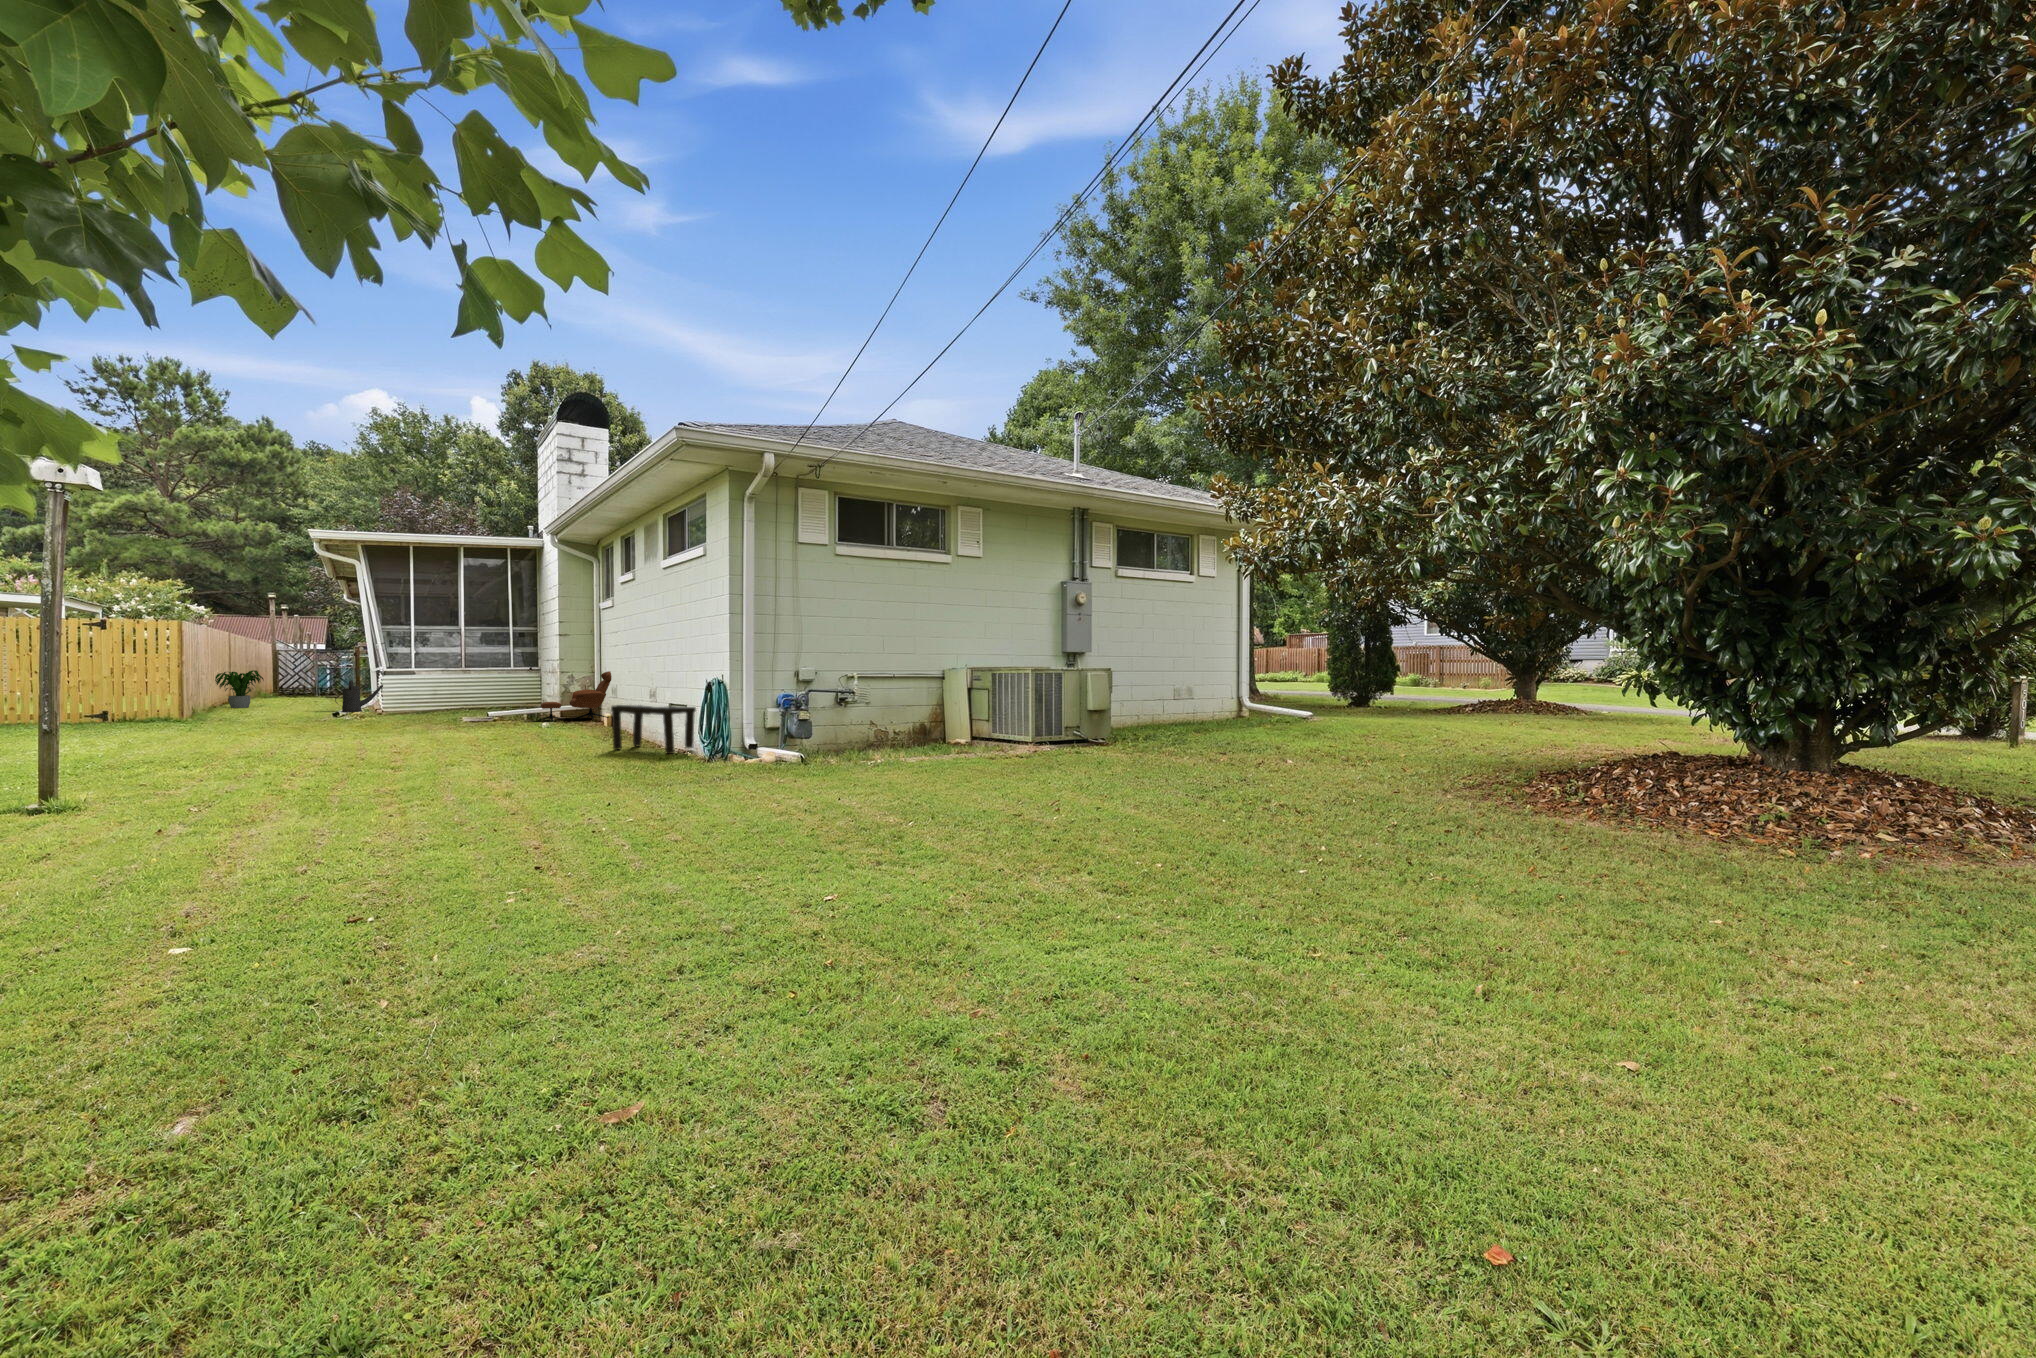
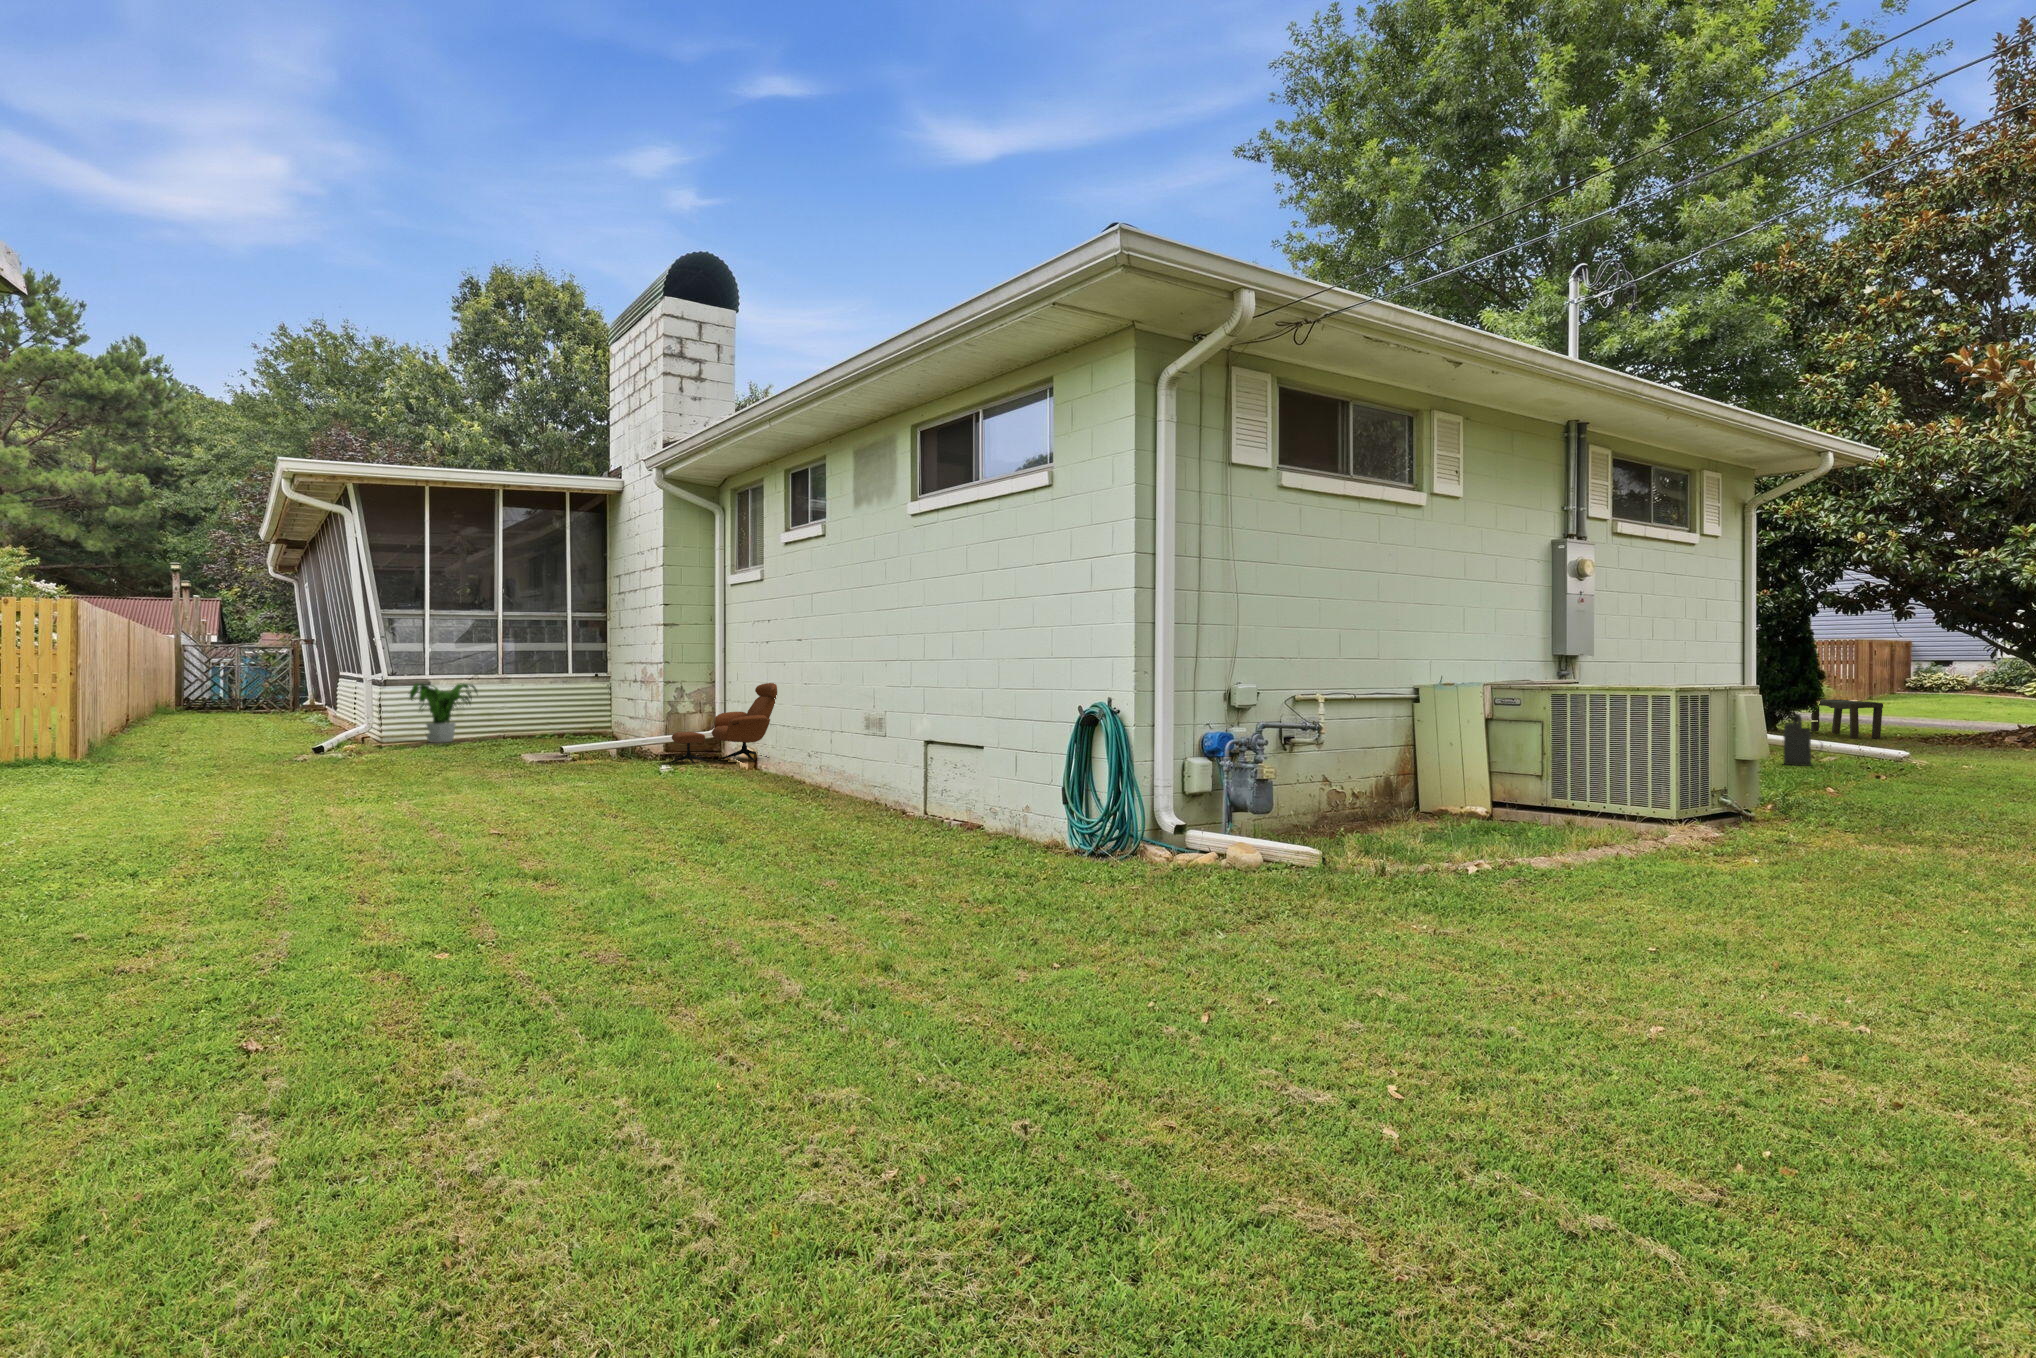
potted plant: present [215,670,264,708] -> present [410,683,478,743]
watering can: present [335,680,383,712] -> present [1783,714,1814,766]
bench: present [611,705,696,754] -> present [1811,699,1883,739]

